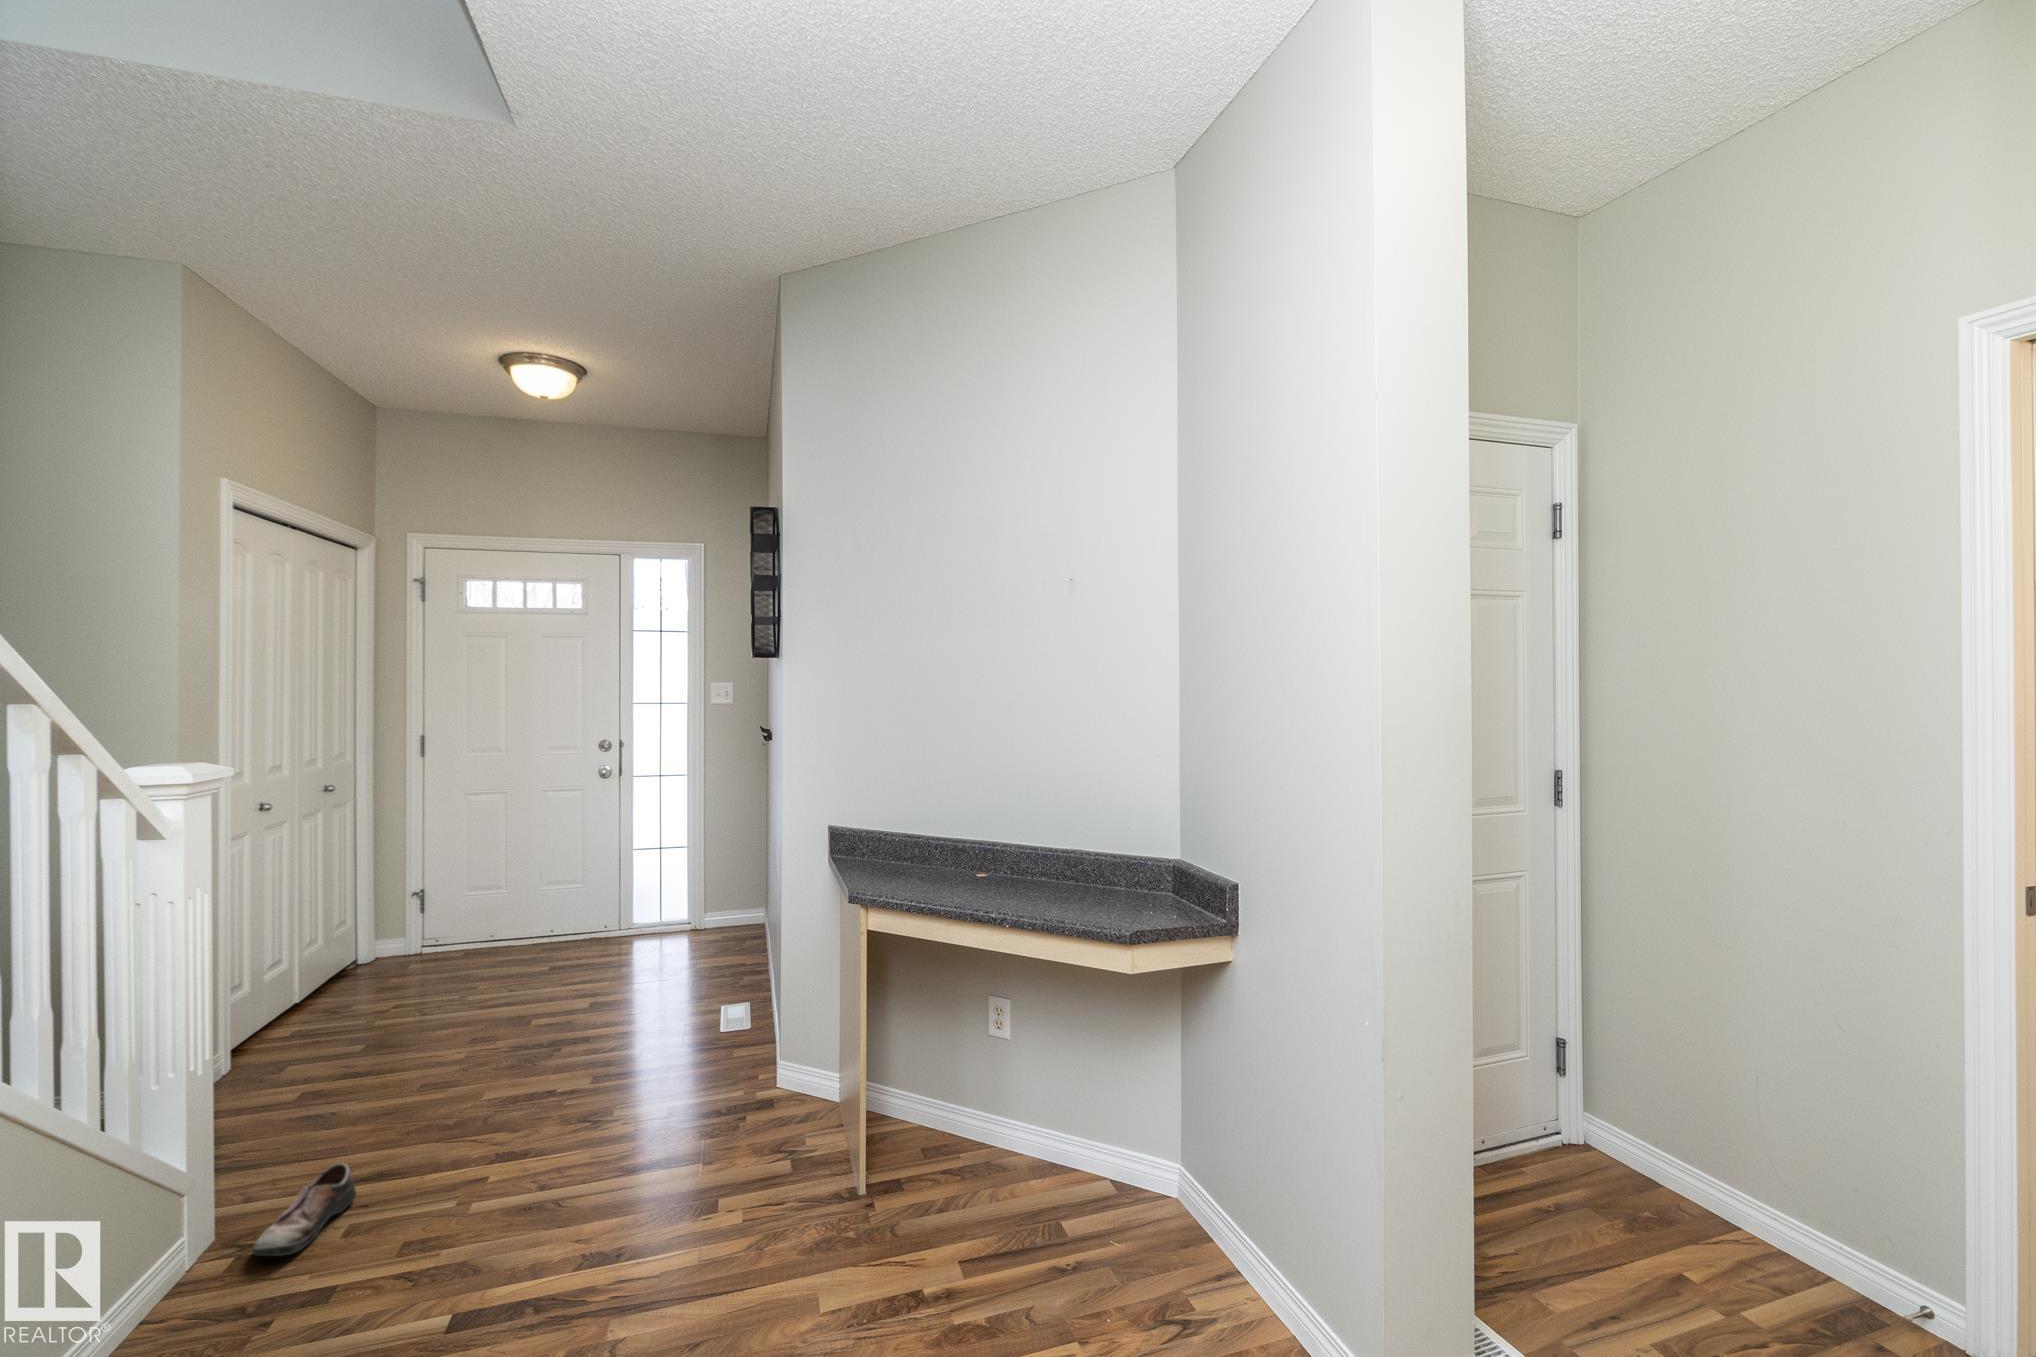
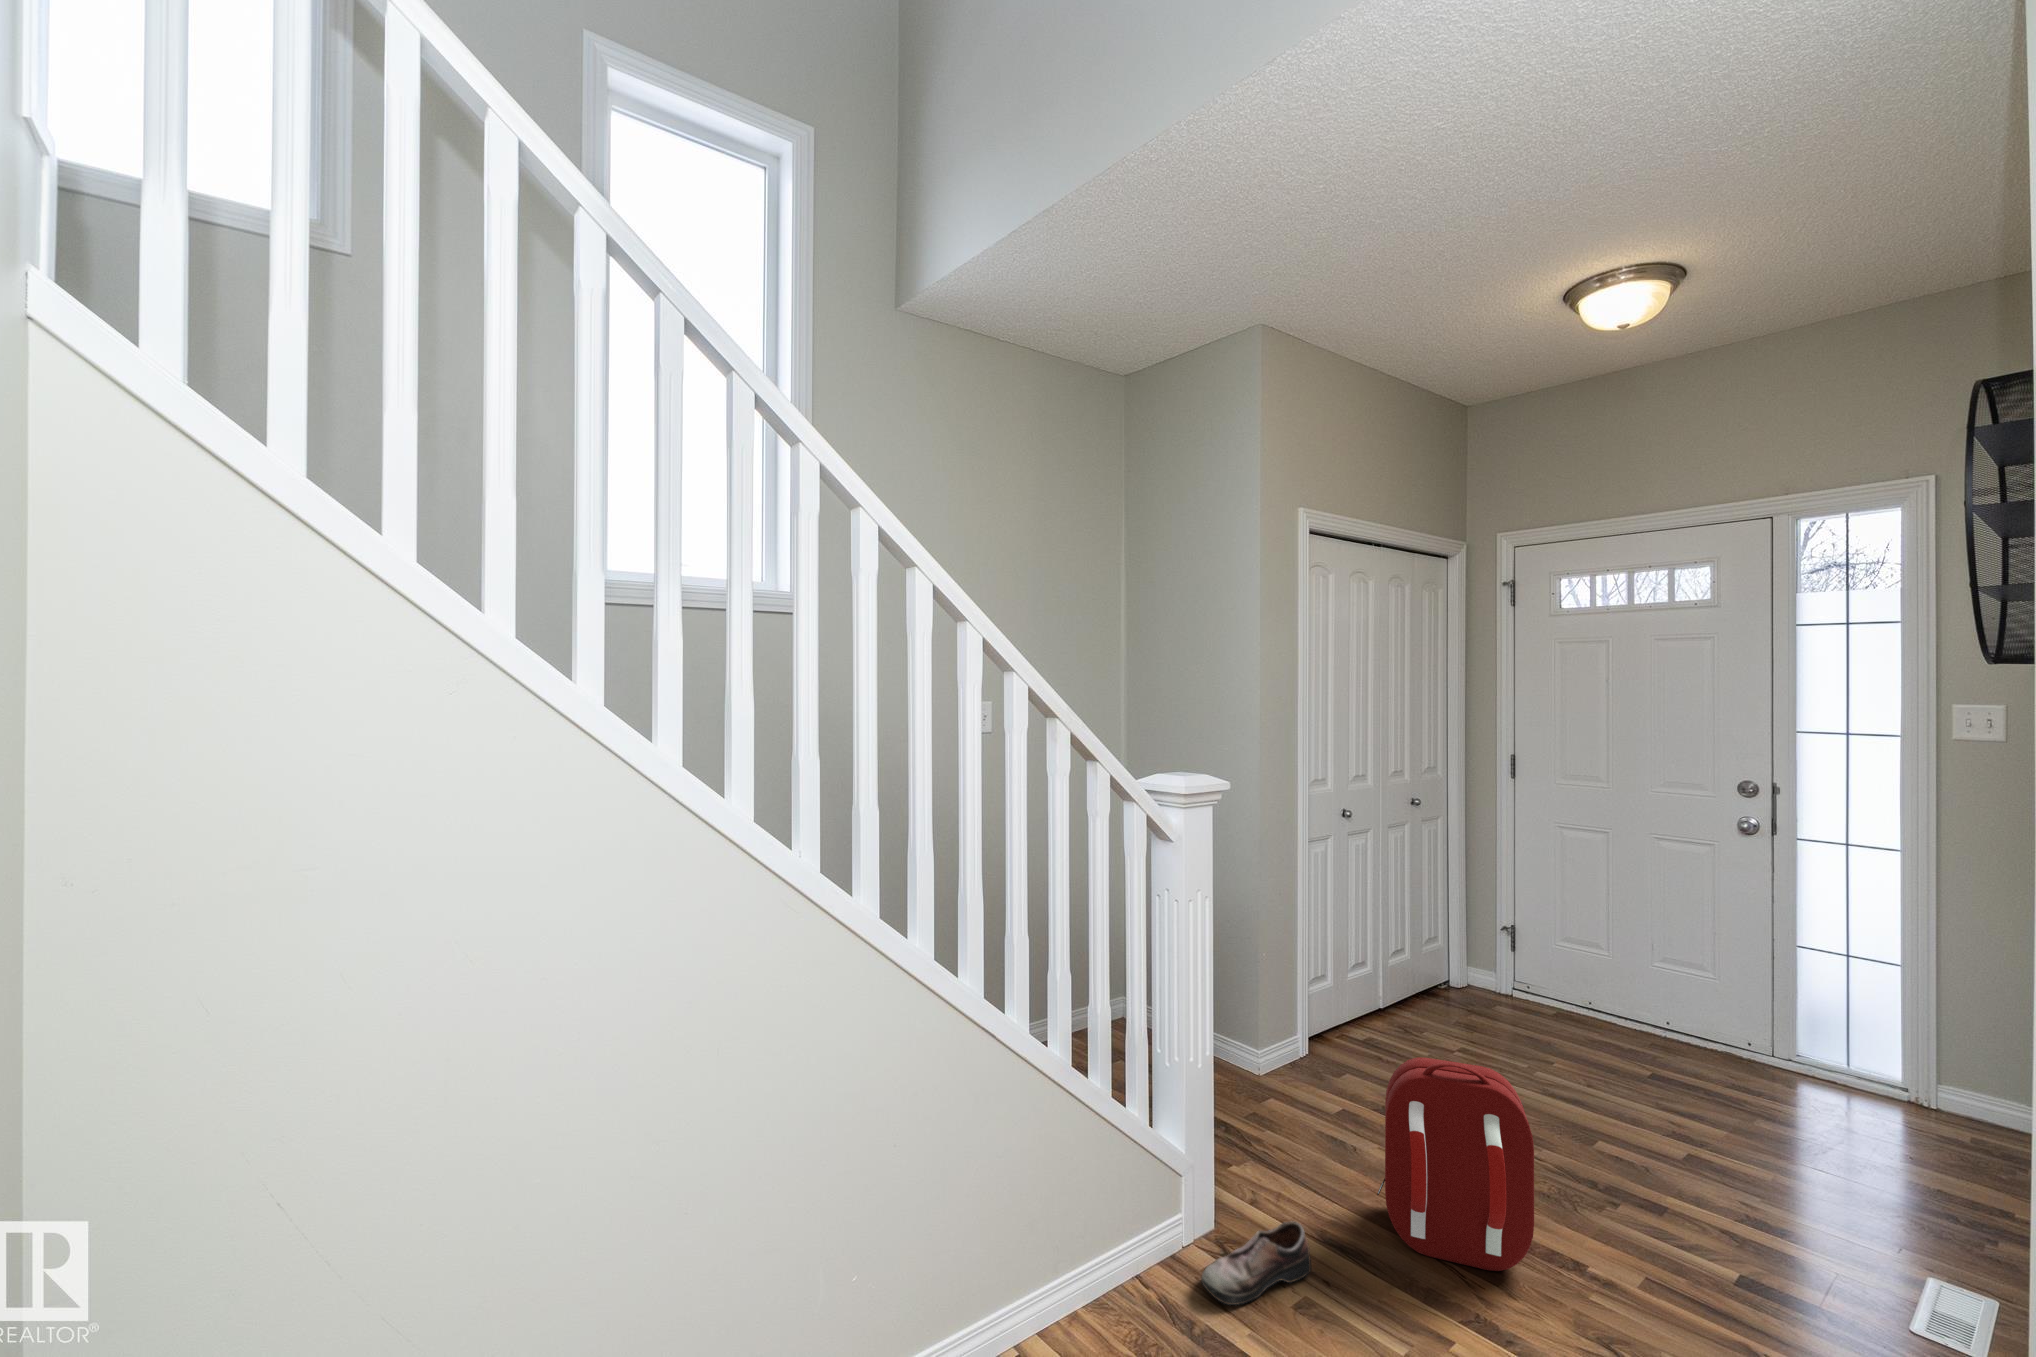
backpack: none [395,978,526,1142] -> present [1377,1058,1534,1271]

